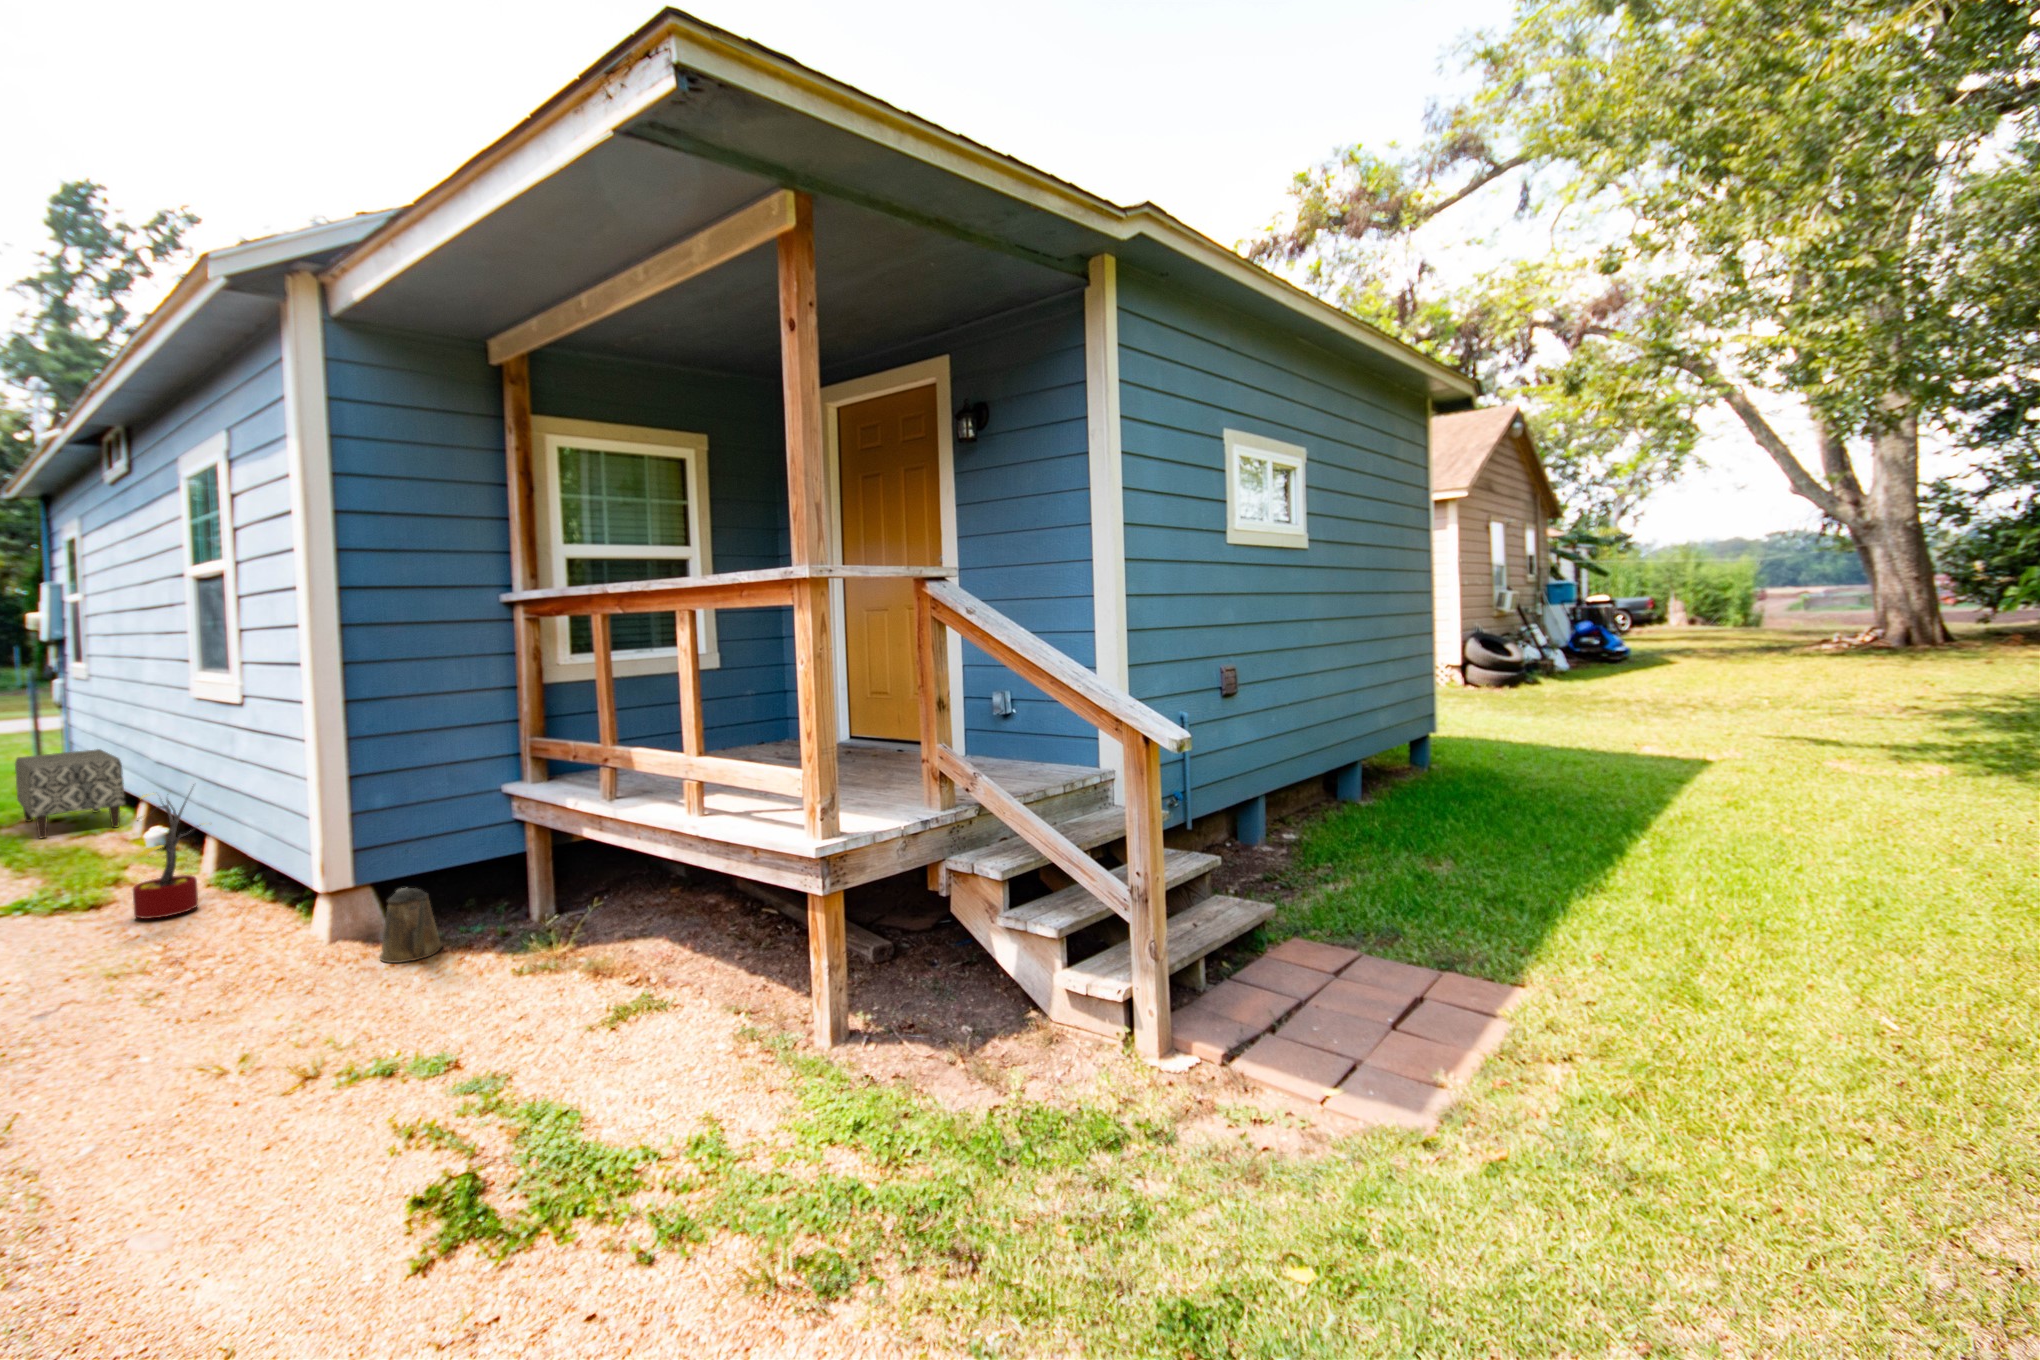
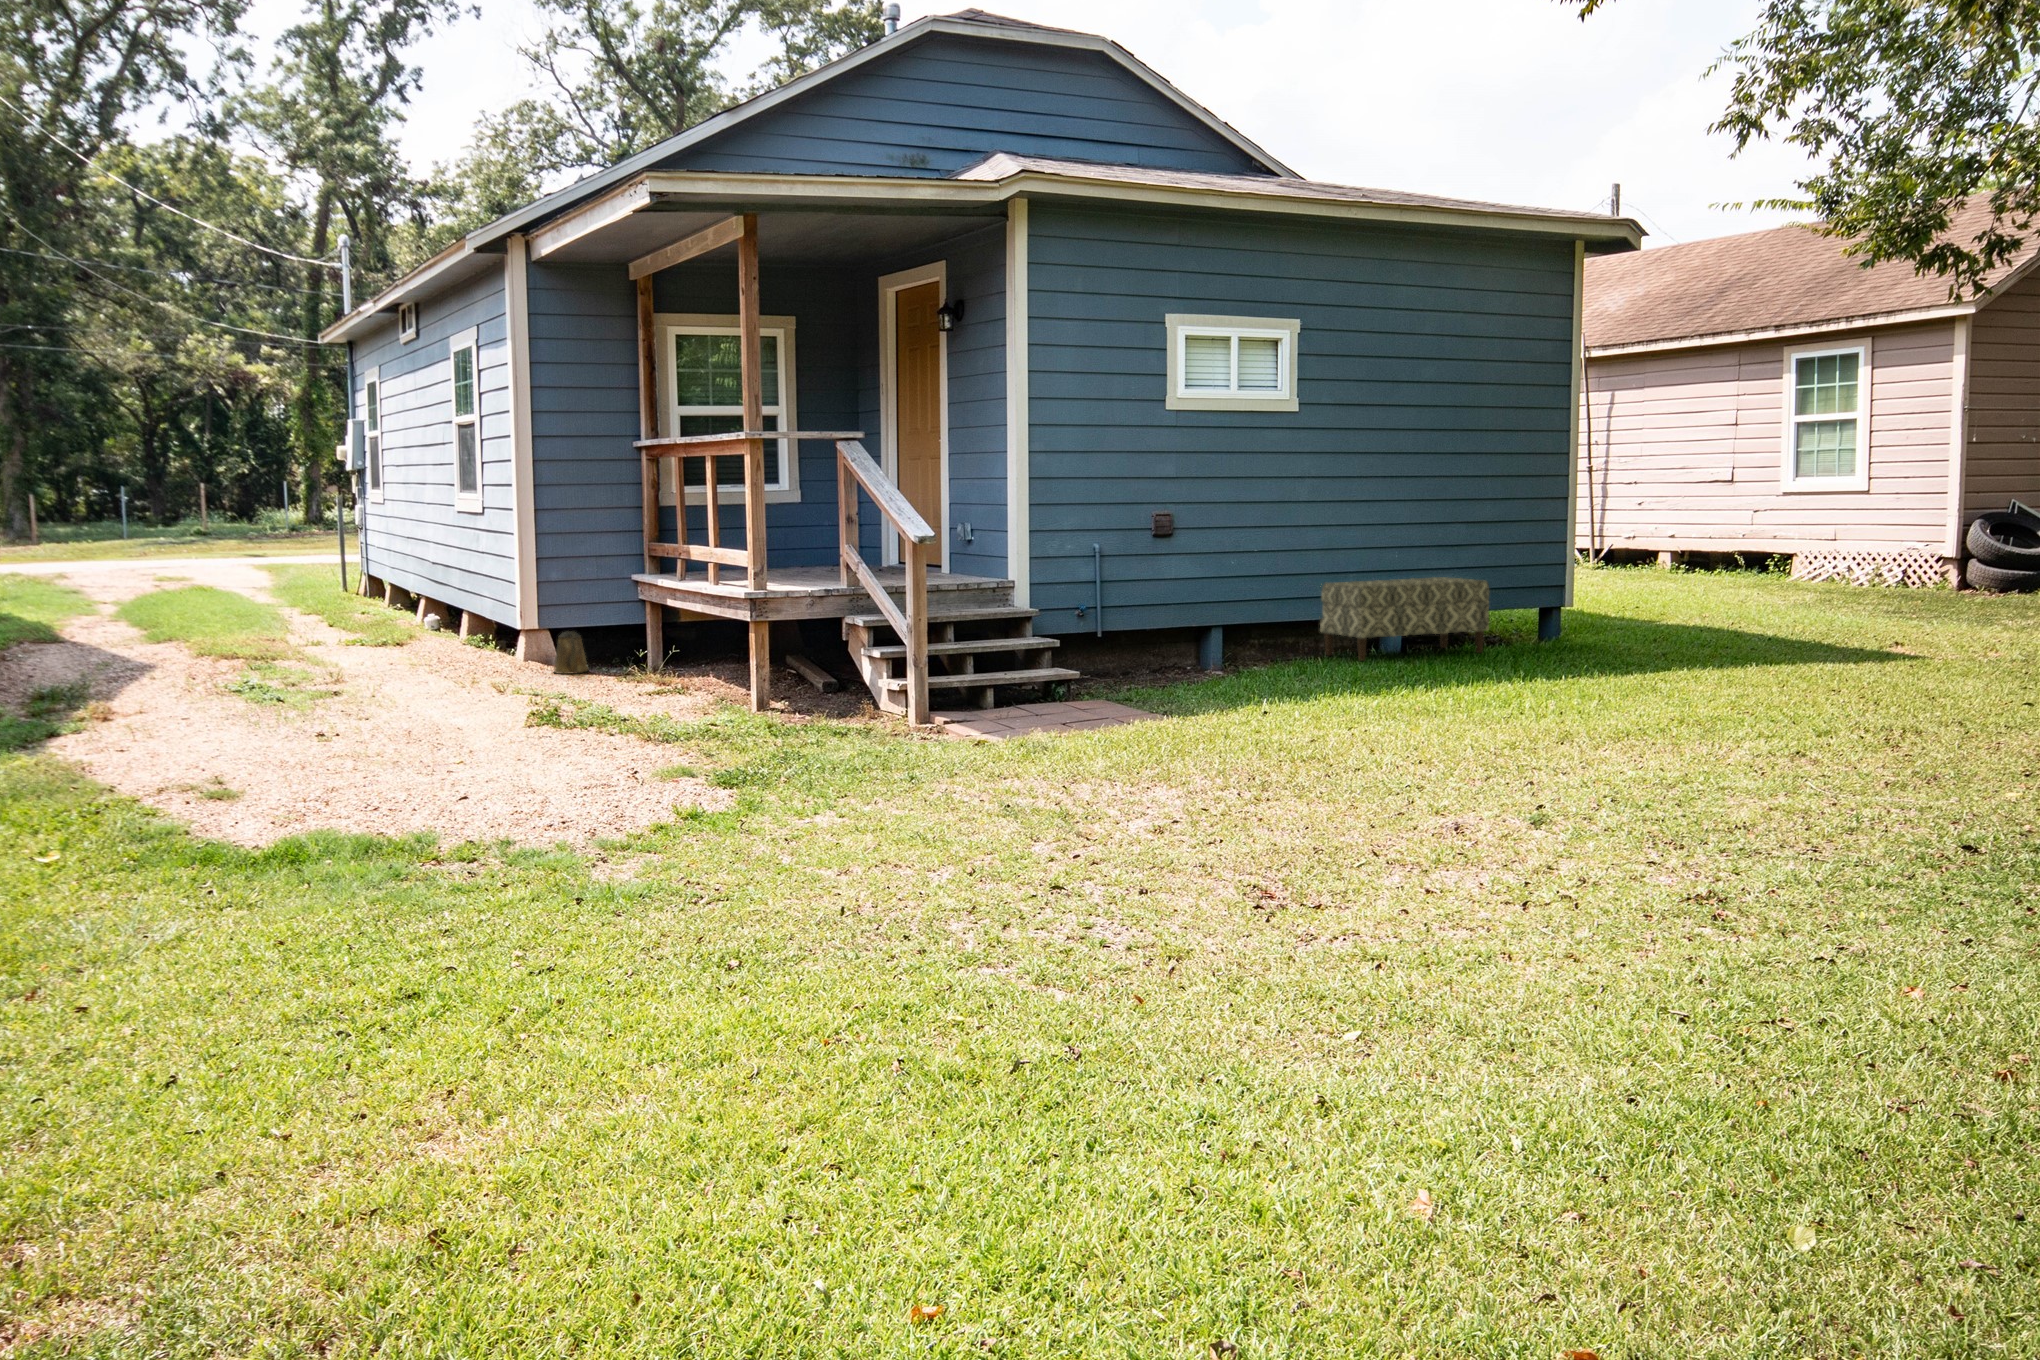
bench: present [15,749,125,838] -> present [1320,577,1490,661]
decorative plant: present [133,794,198,919] -> none [425,571,468,654]

